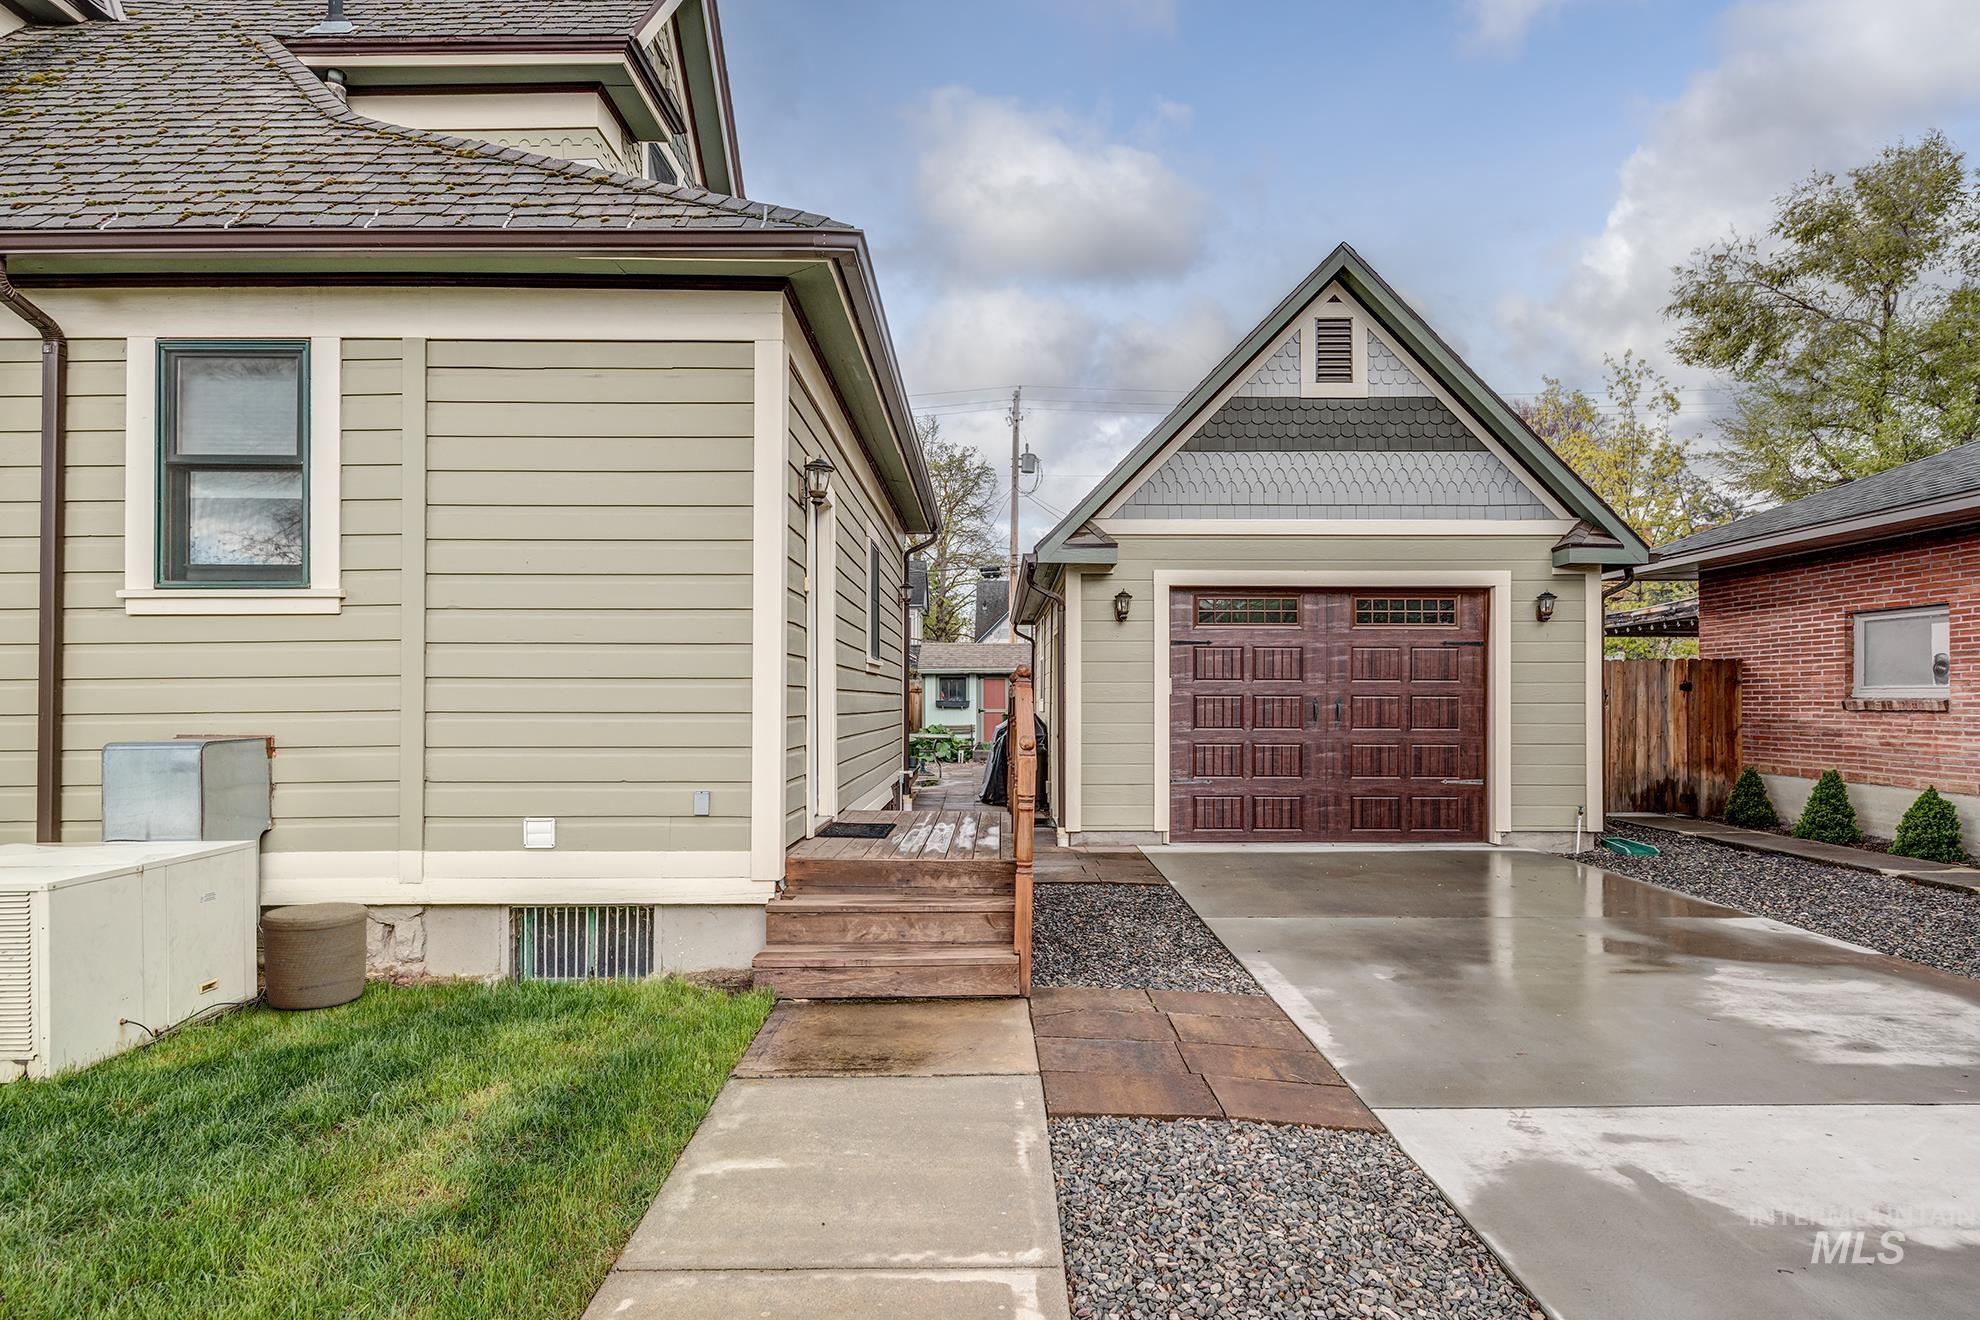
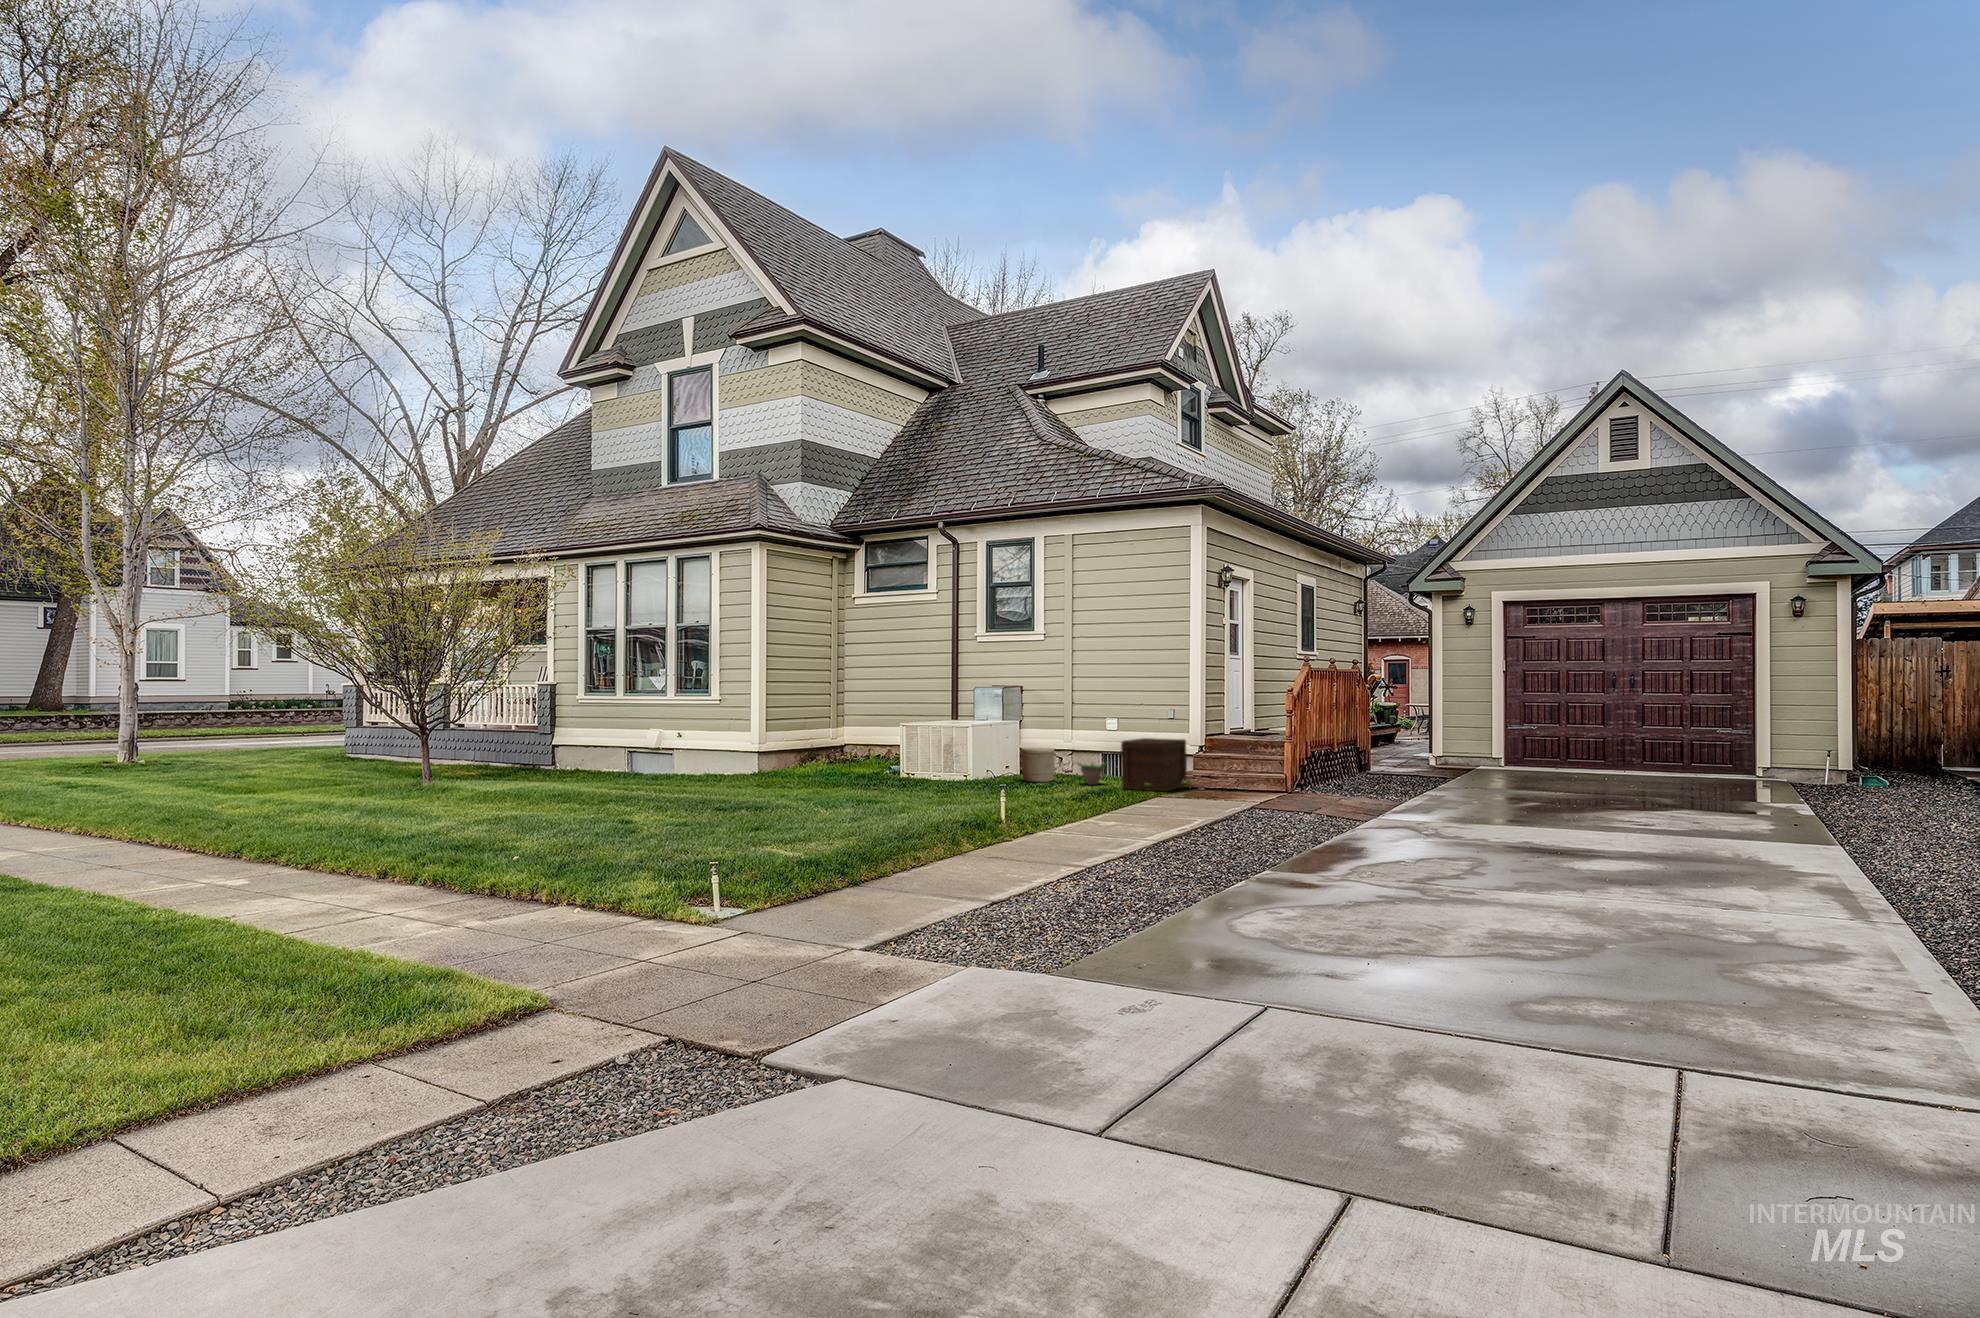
wooden crate: none [578,868,741,1020] -> present [1121,738,1187,791]
decorative plant: none [423,934,542,1005] -> present [1078,763,1106,785]

